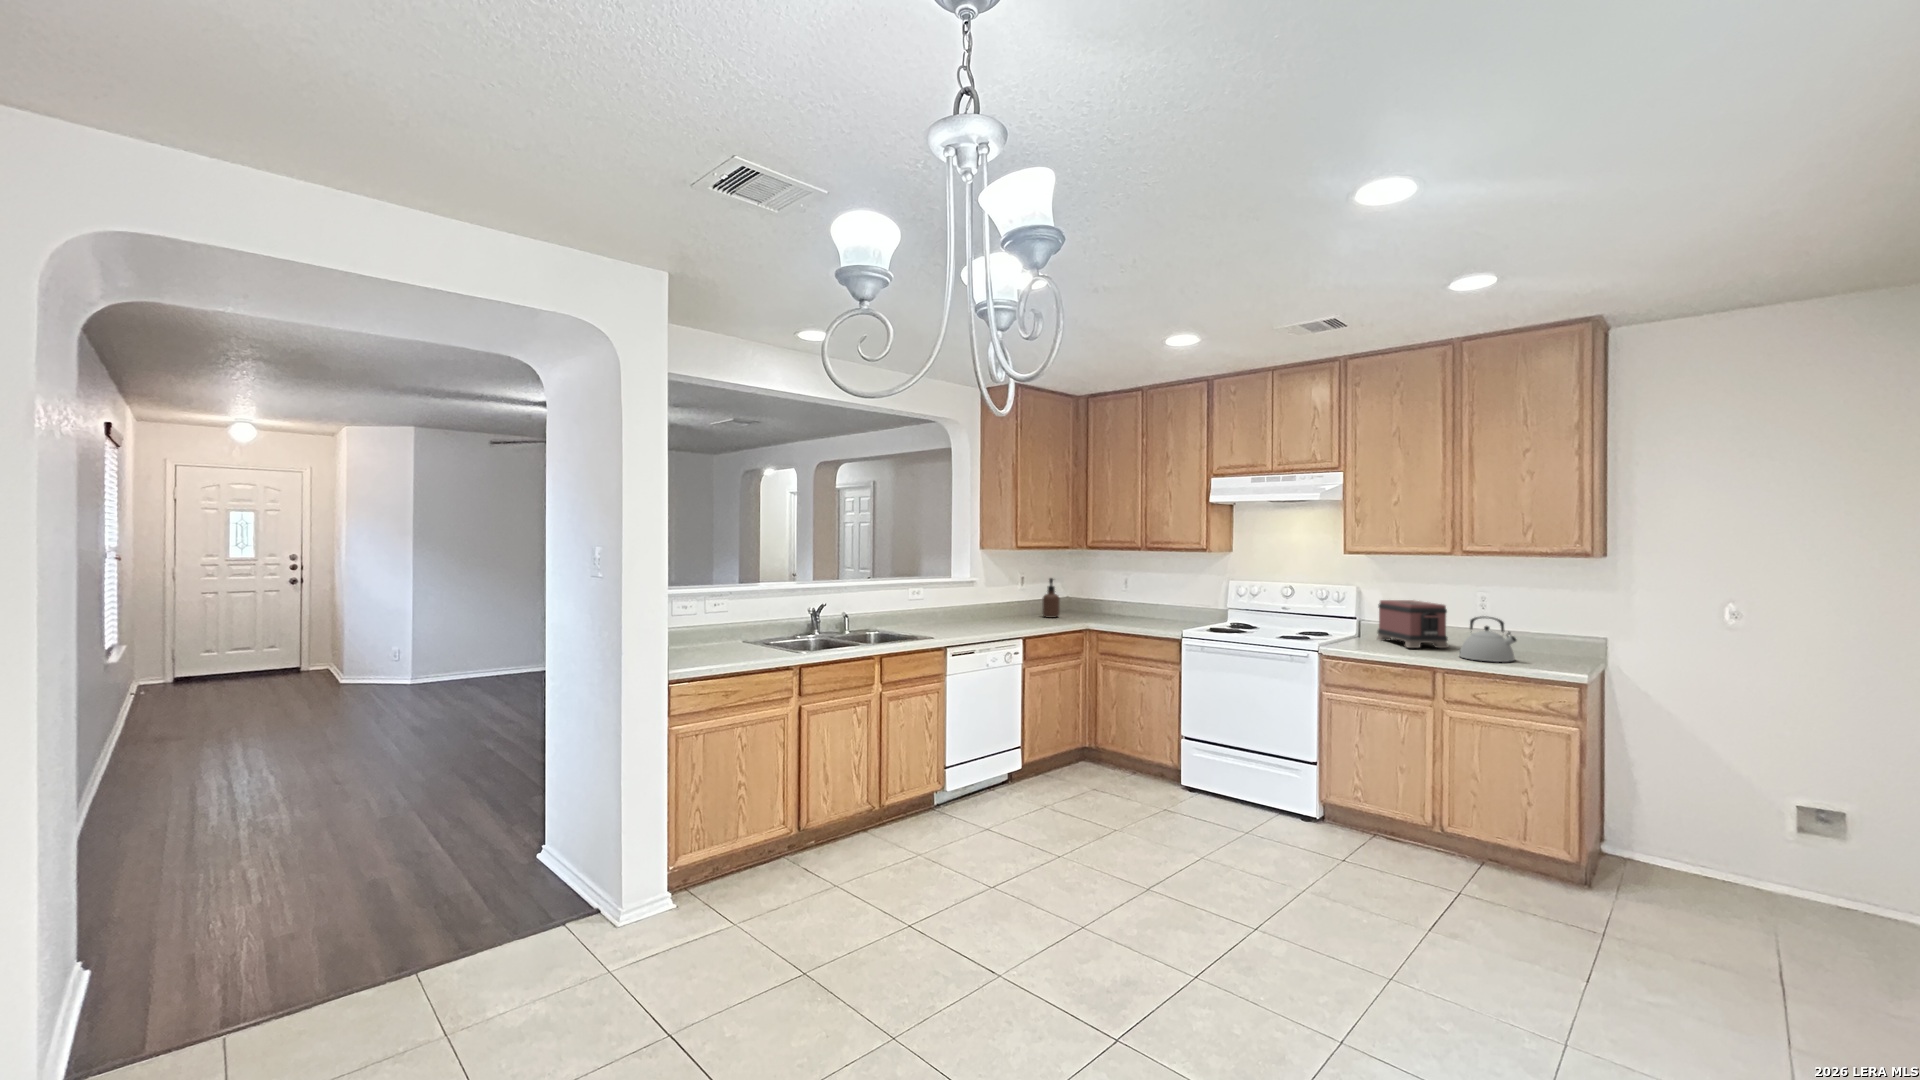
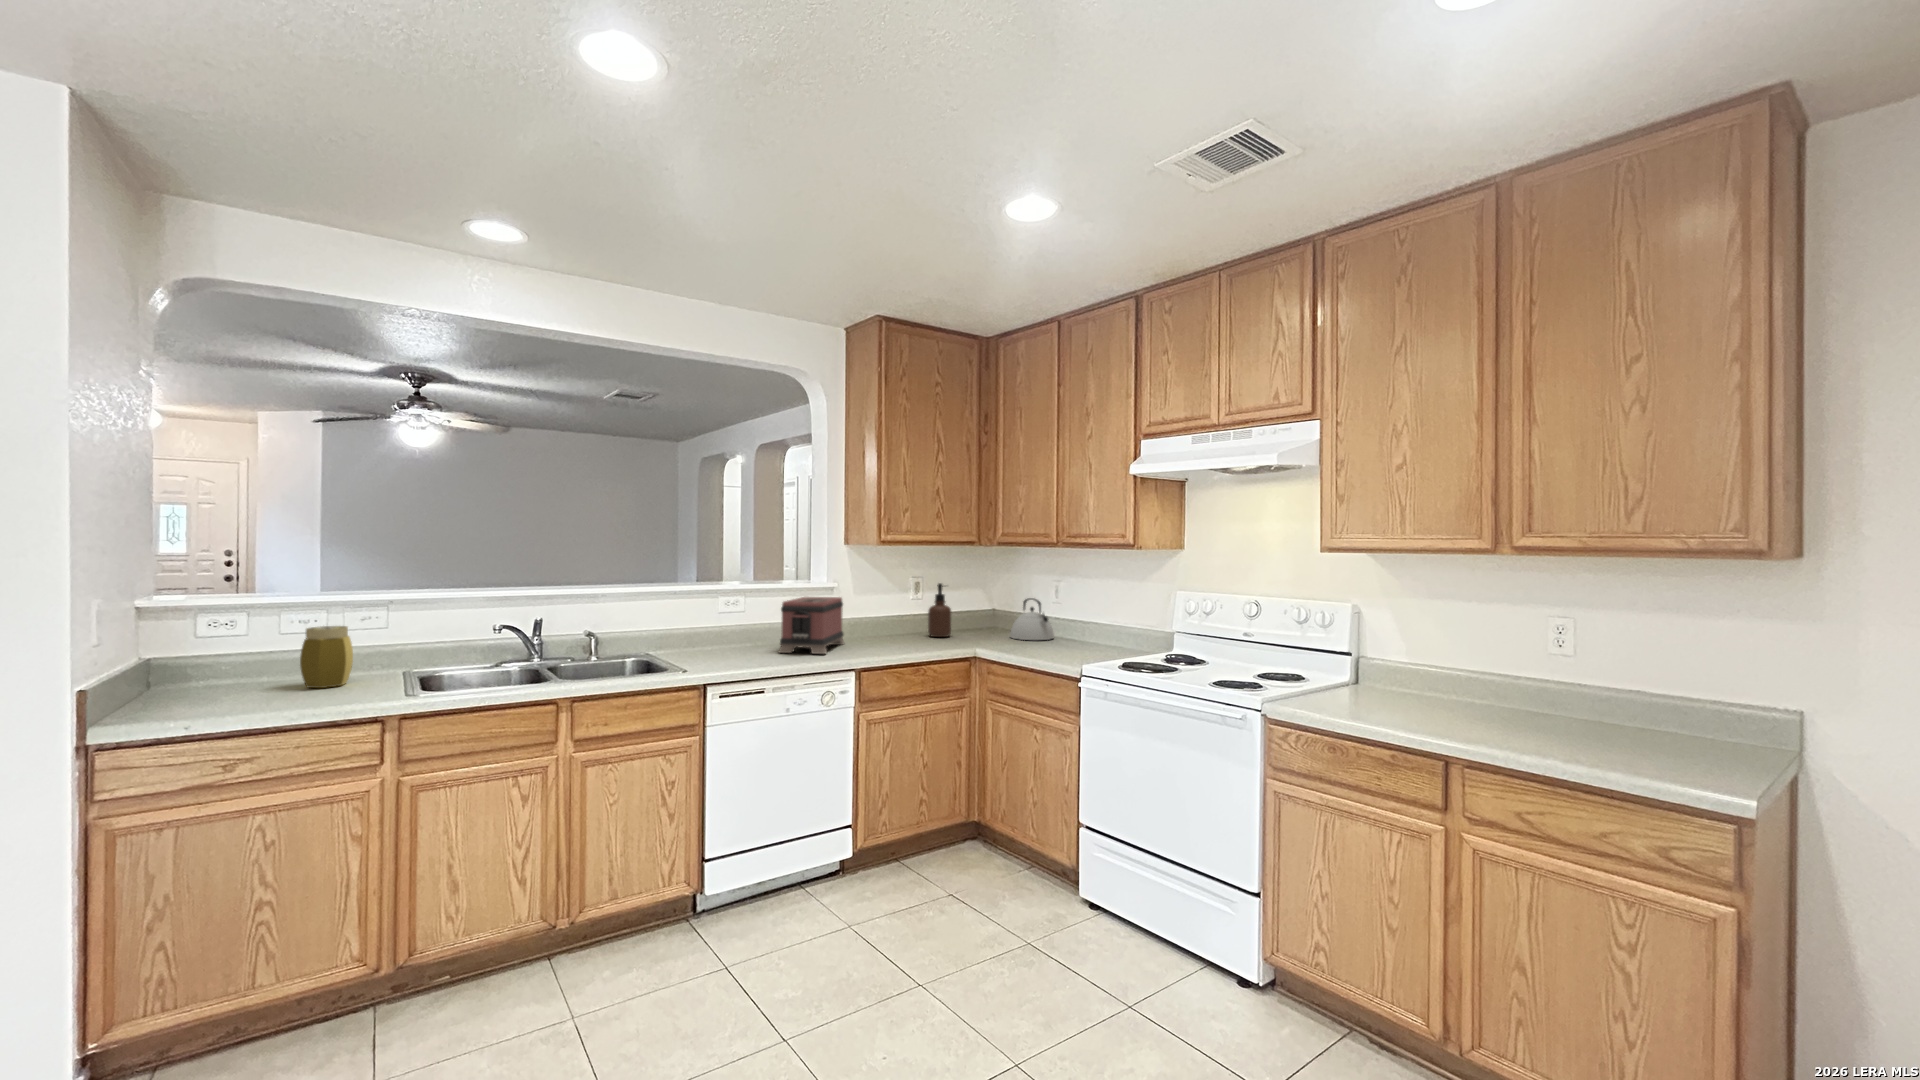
toaster: present [1377,600,1448,648] -> present [779,597,844,654]
jar: none [701,609,730,651] -> present [300,626,353,688]
kettle: present [1460,616,1516,662] -> present [1010,598,1054,640]

